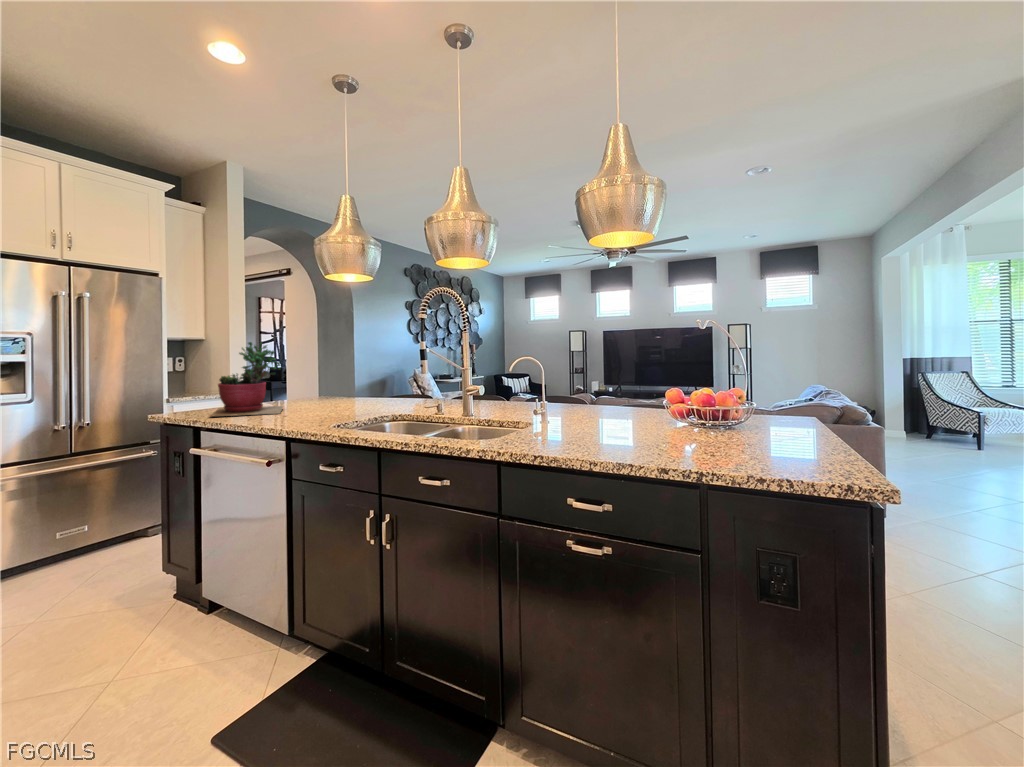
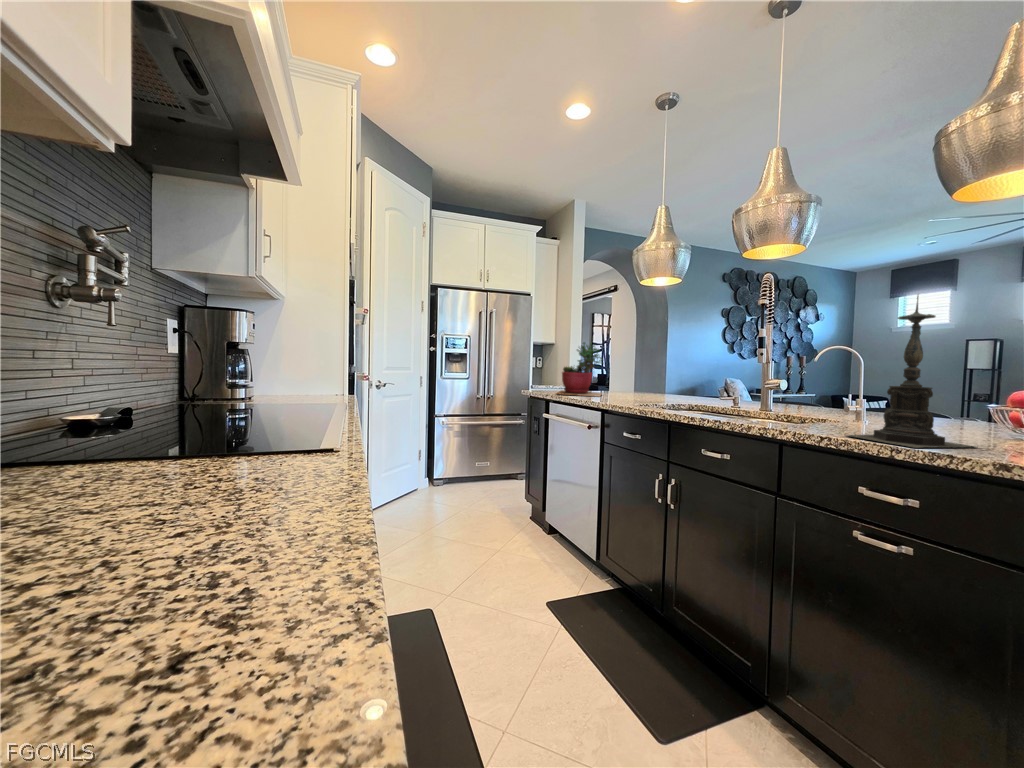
candle holder: none [549,318,634,459] -> present [847,296,975,448]

